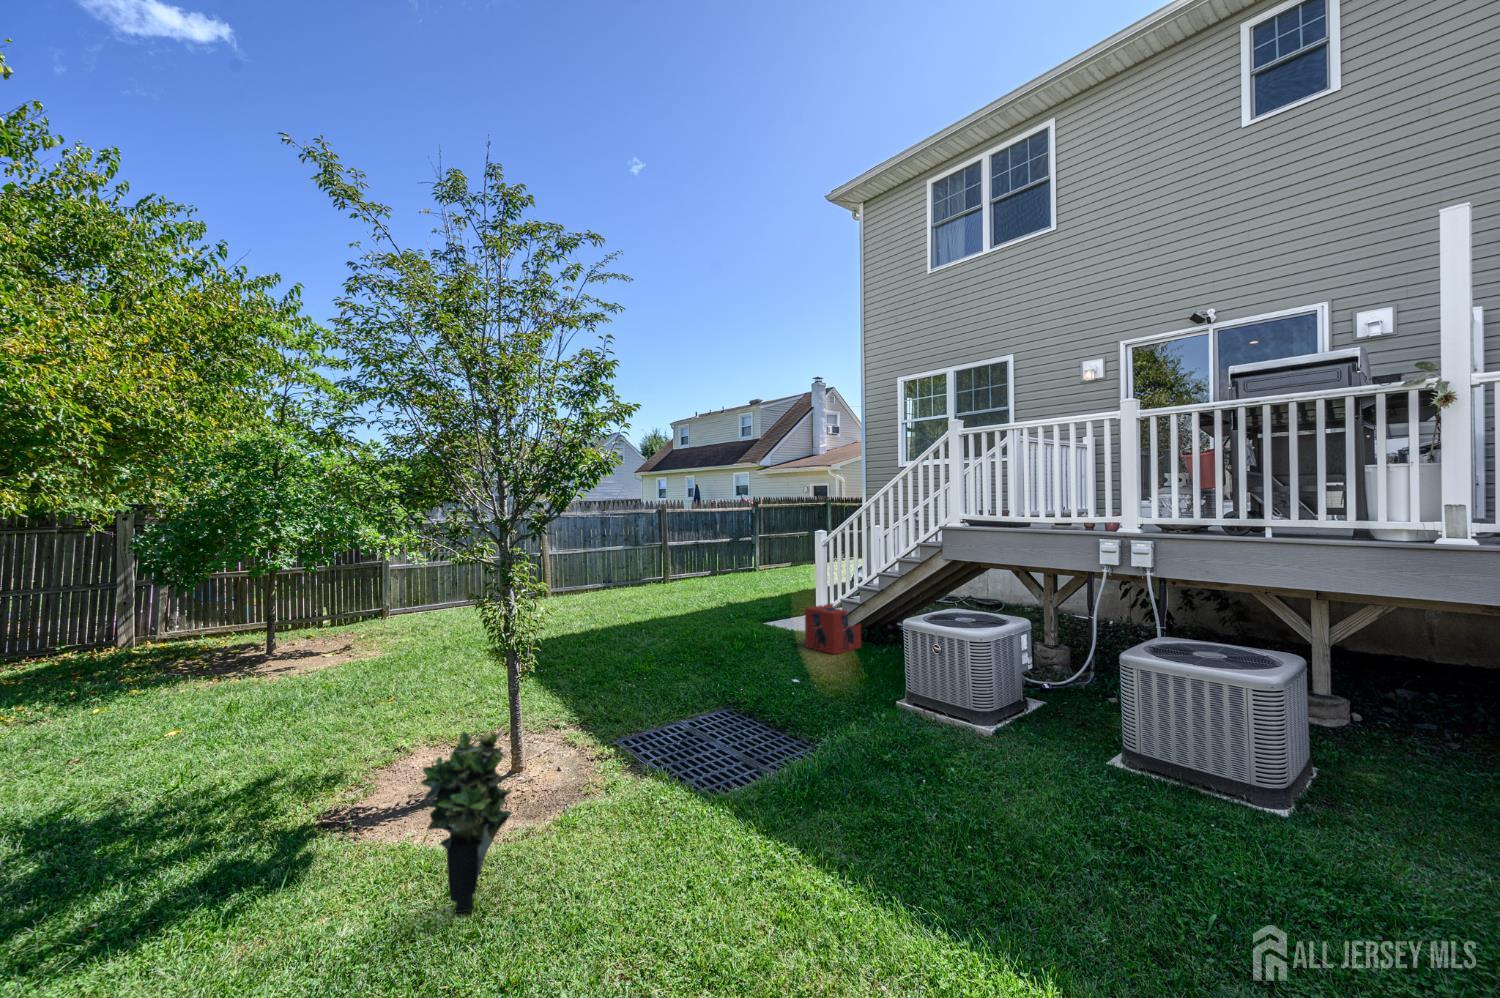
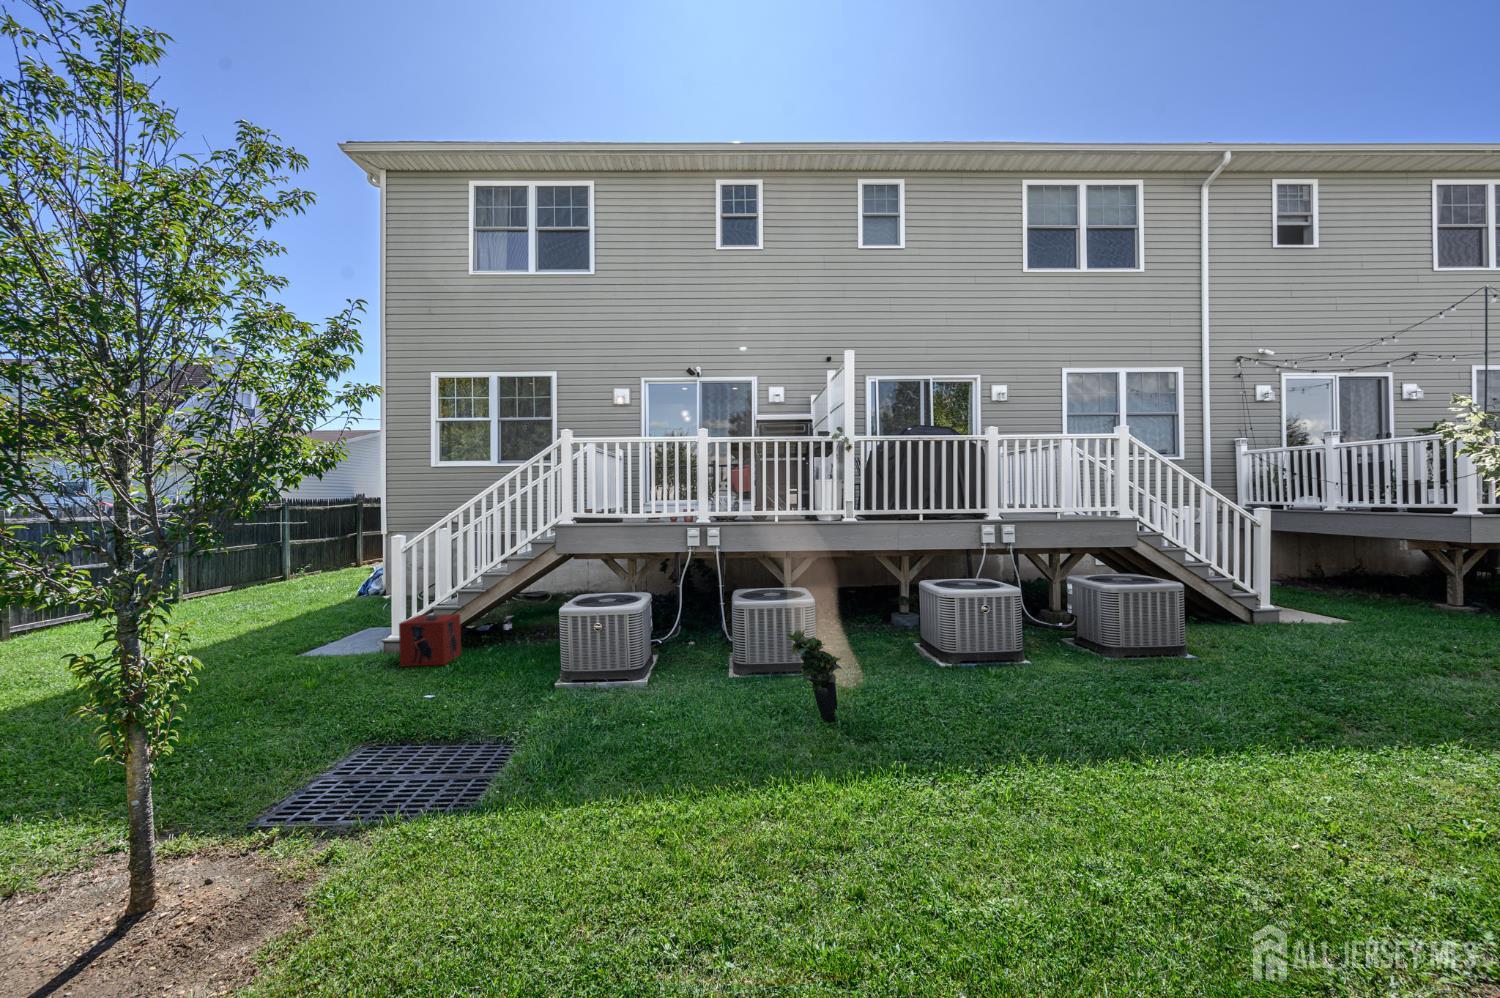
potted plant: present [421,731,512,913] -> present [786,629,841,721]

